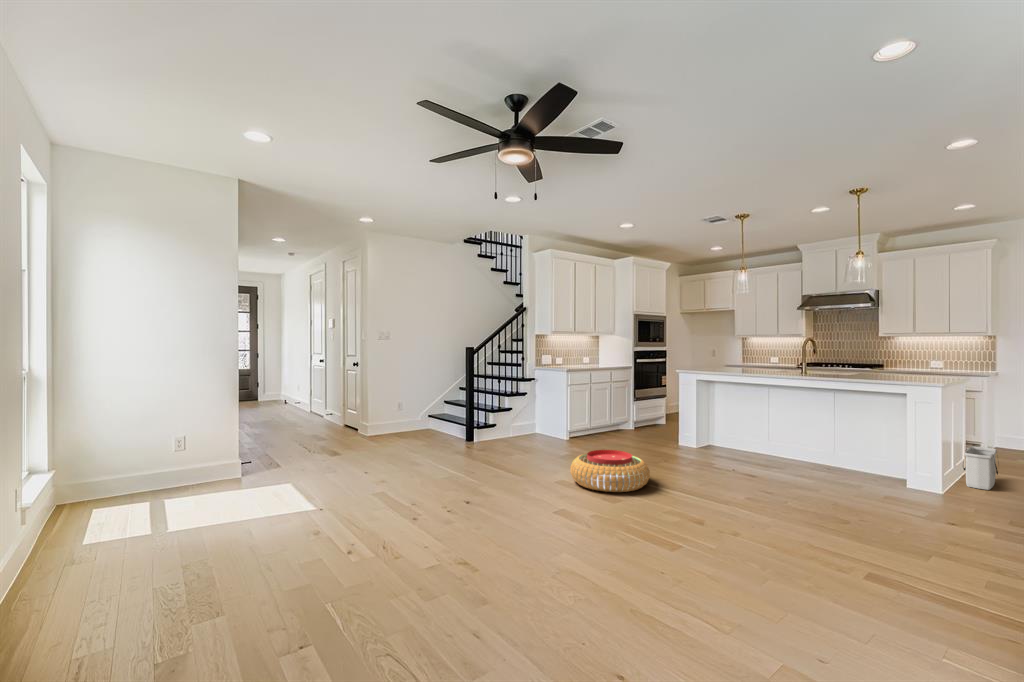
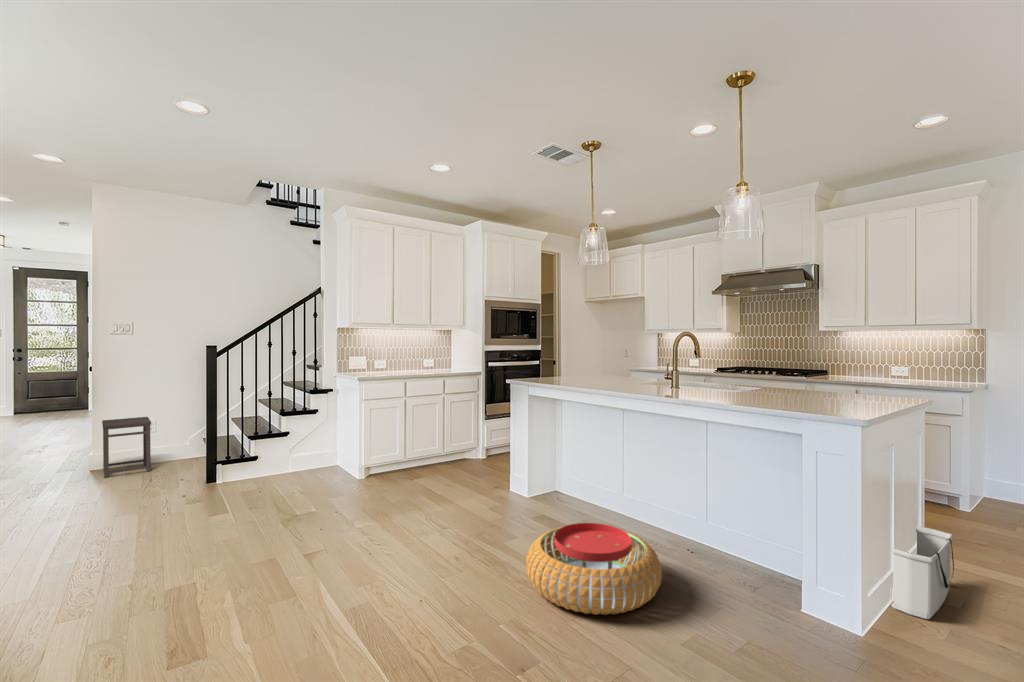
side table: none [380,398,416,439] -> present [102,417,151,478]
pouf: present [571,450,650,492] -> present [526,523,662,615]

